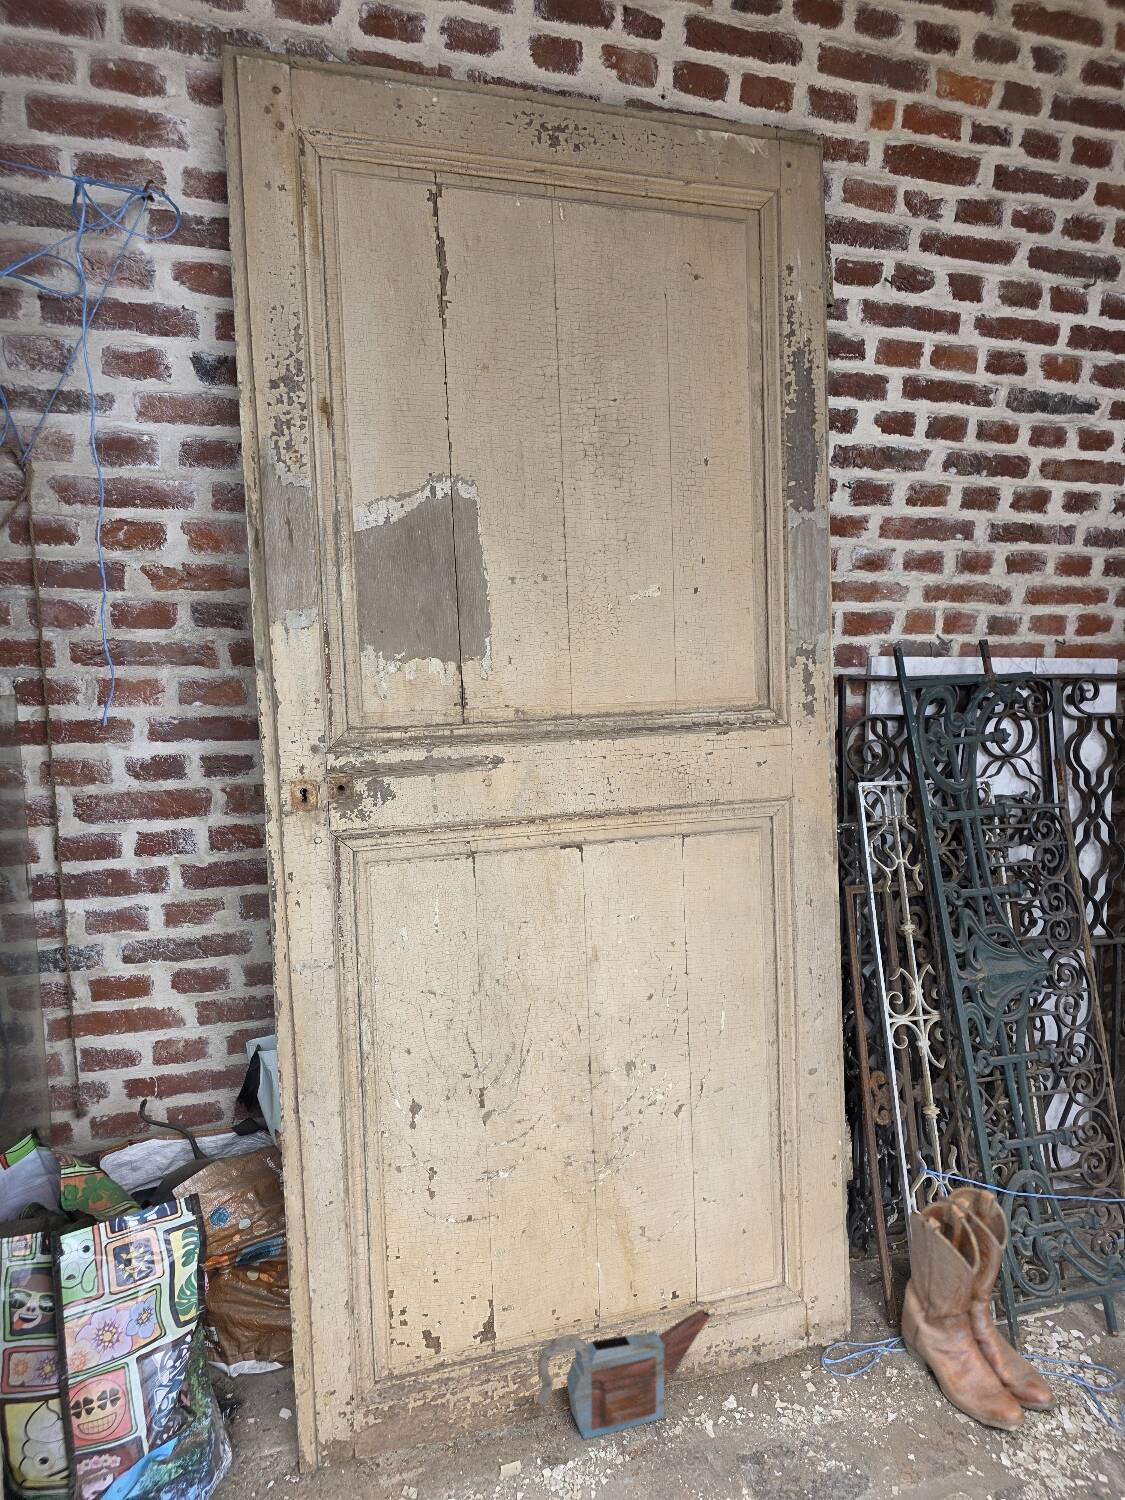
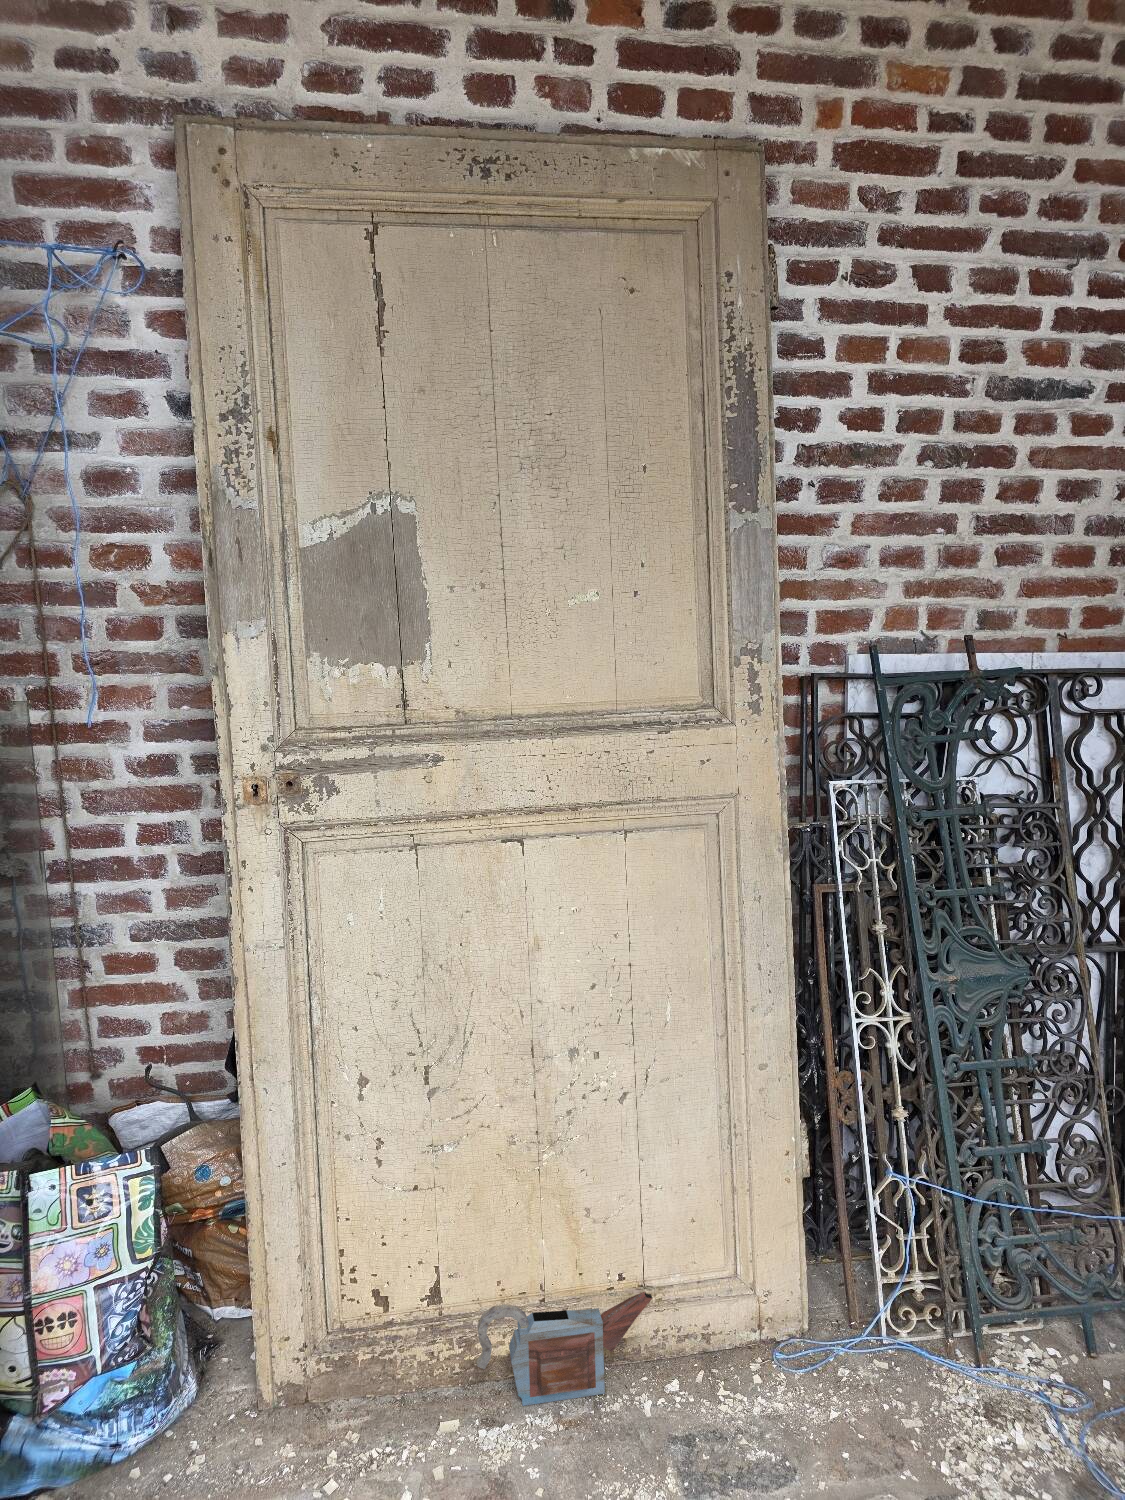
boots: present [902,1187,1057,1431] -> none [862,1190,1011,1443]

